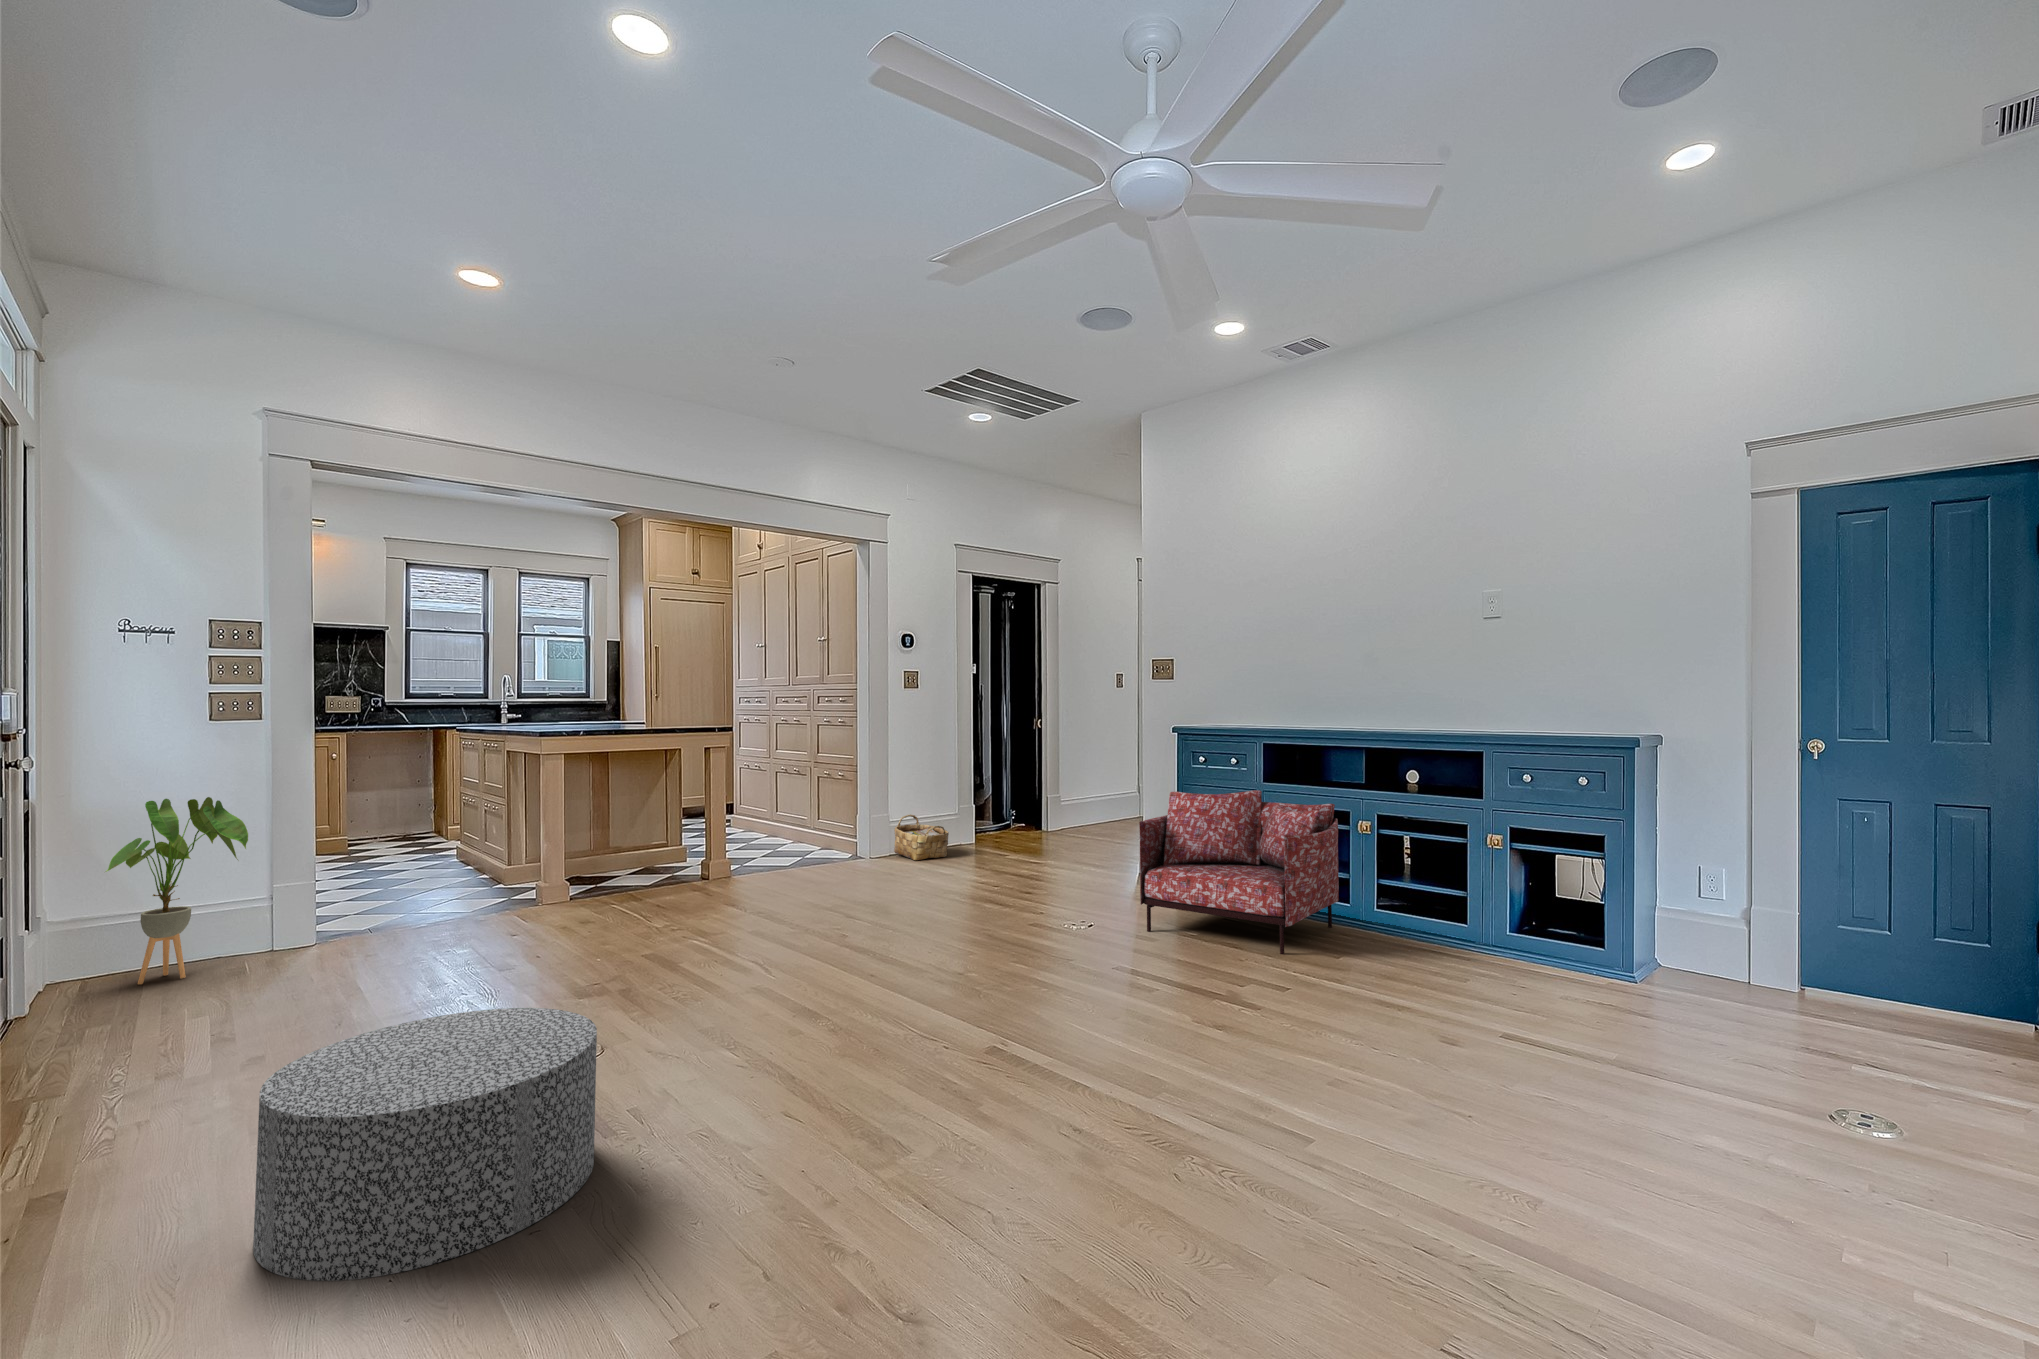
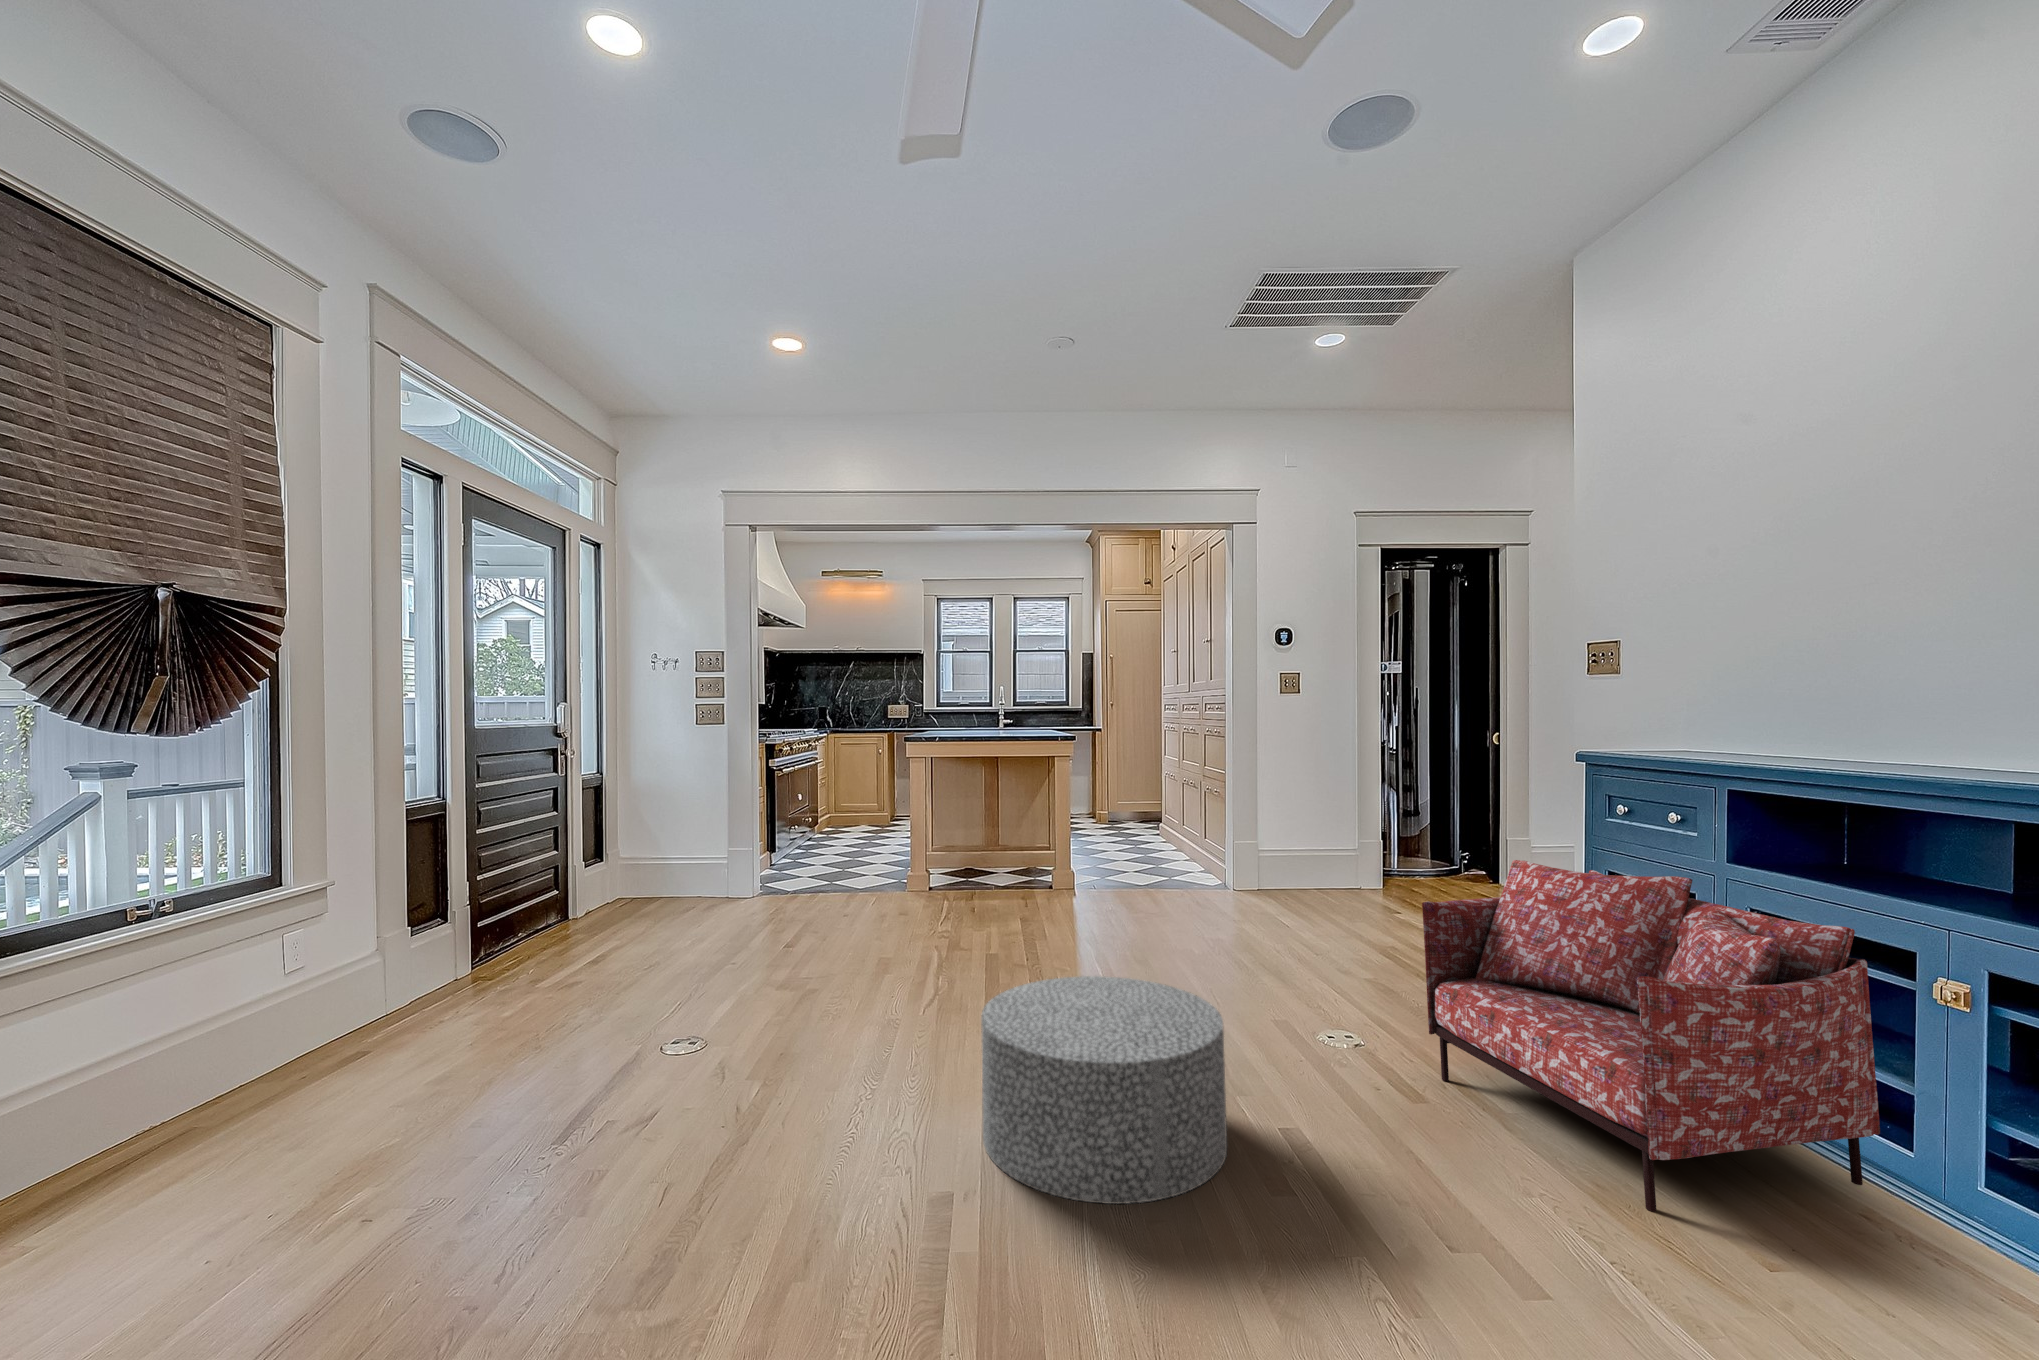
house plant: present [106,797,248,984] -> none [603,779,683,909]
woven basket: present [894,814,949,861] -> none [1267,843,1329,901]
ottoman: present [253,1008,597,1281] -> present [981,976,1227,1204]

